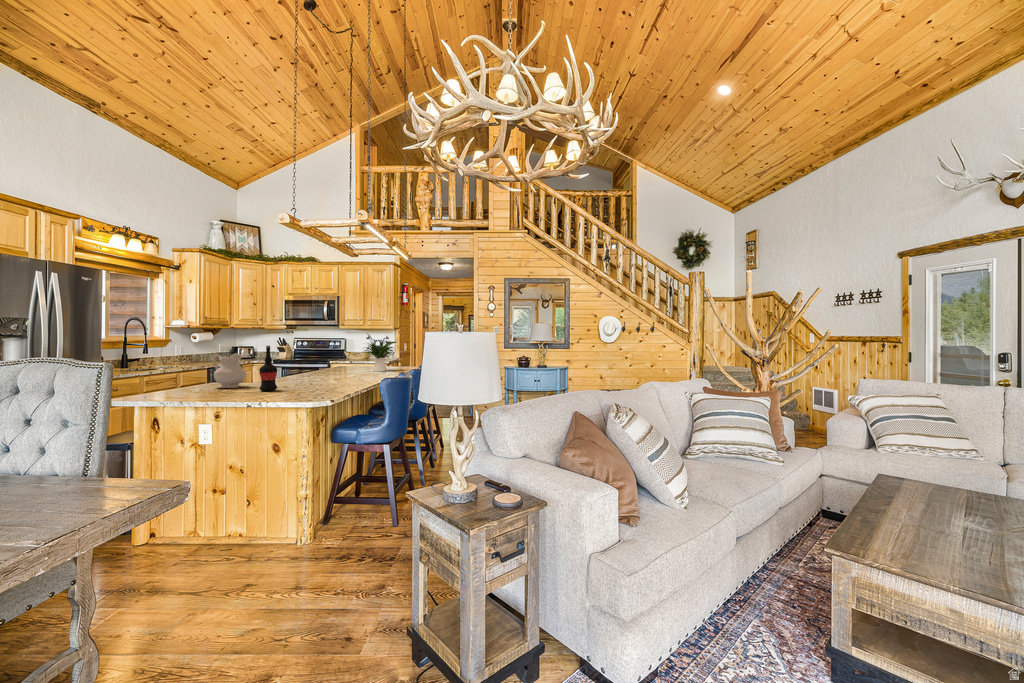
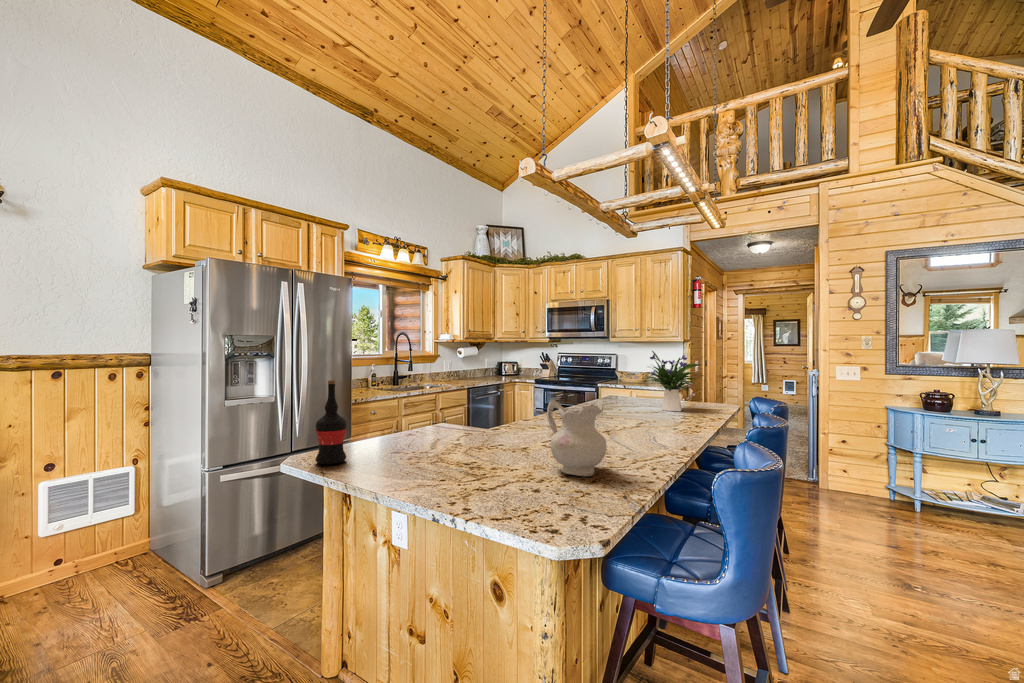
wine bottle: present [259,346,277,391] -> present [315,380,347,464]
ceramic pitcher: present [213,352,246,388] -> present [547,398,606,476]

